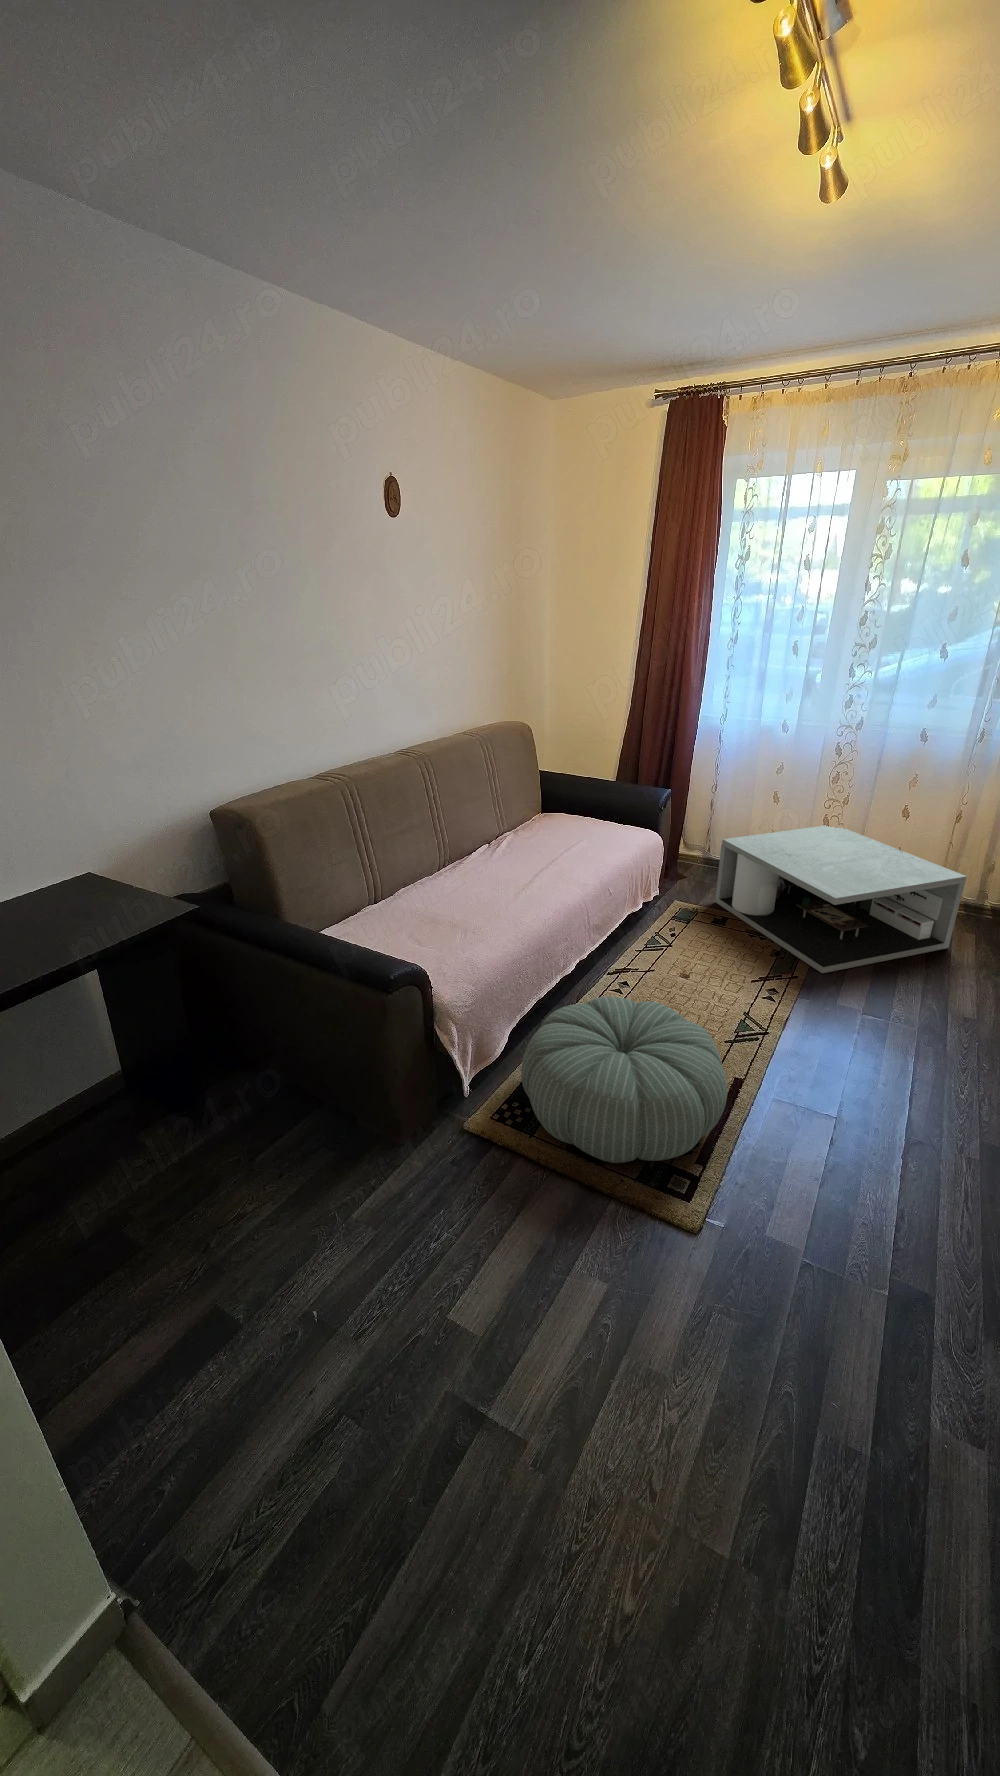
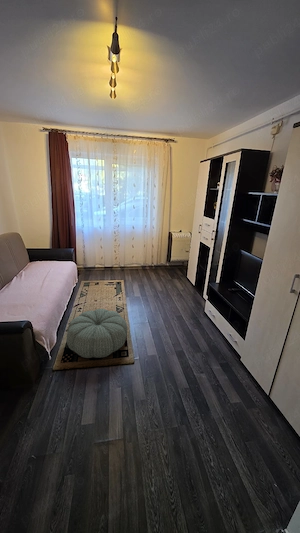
coffee table: present [716,826,967,973] -> none [92,252,150,290]

